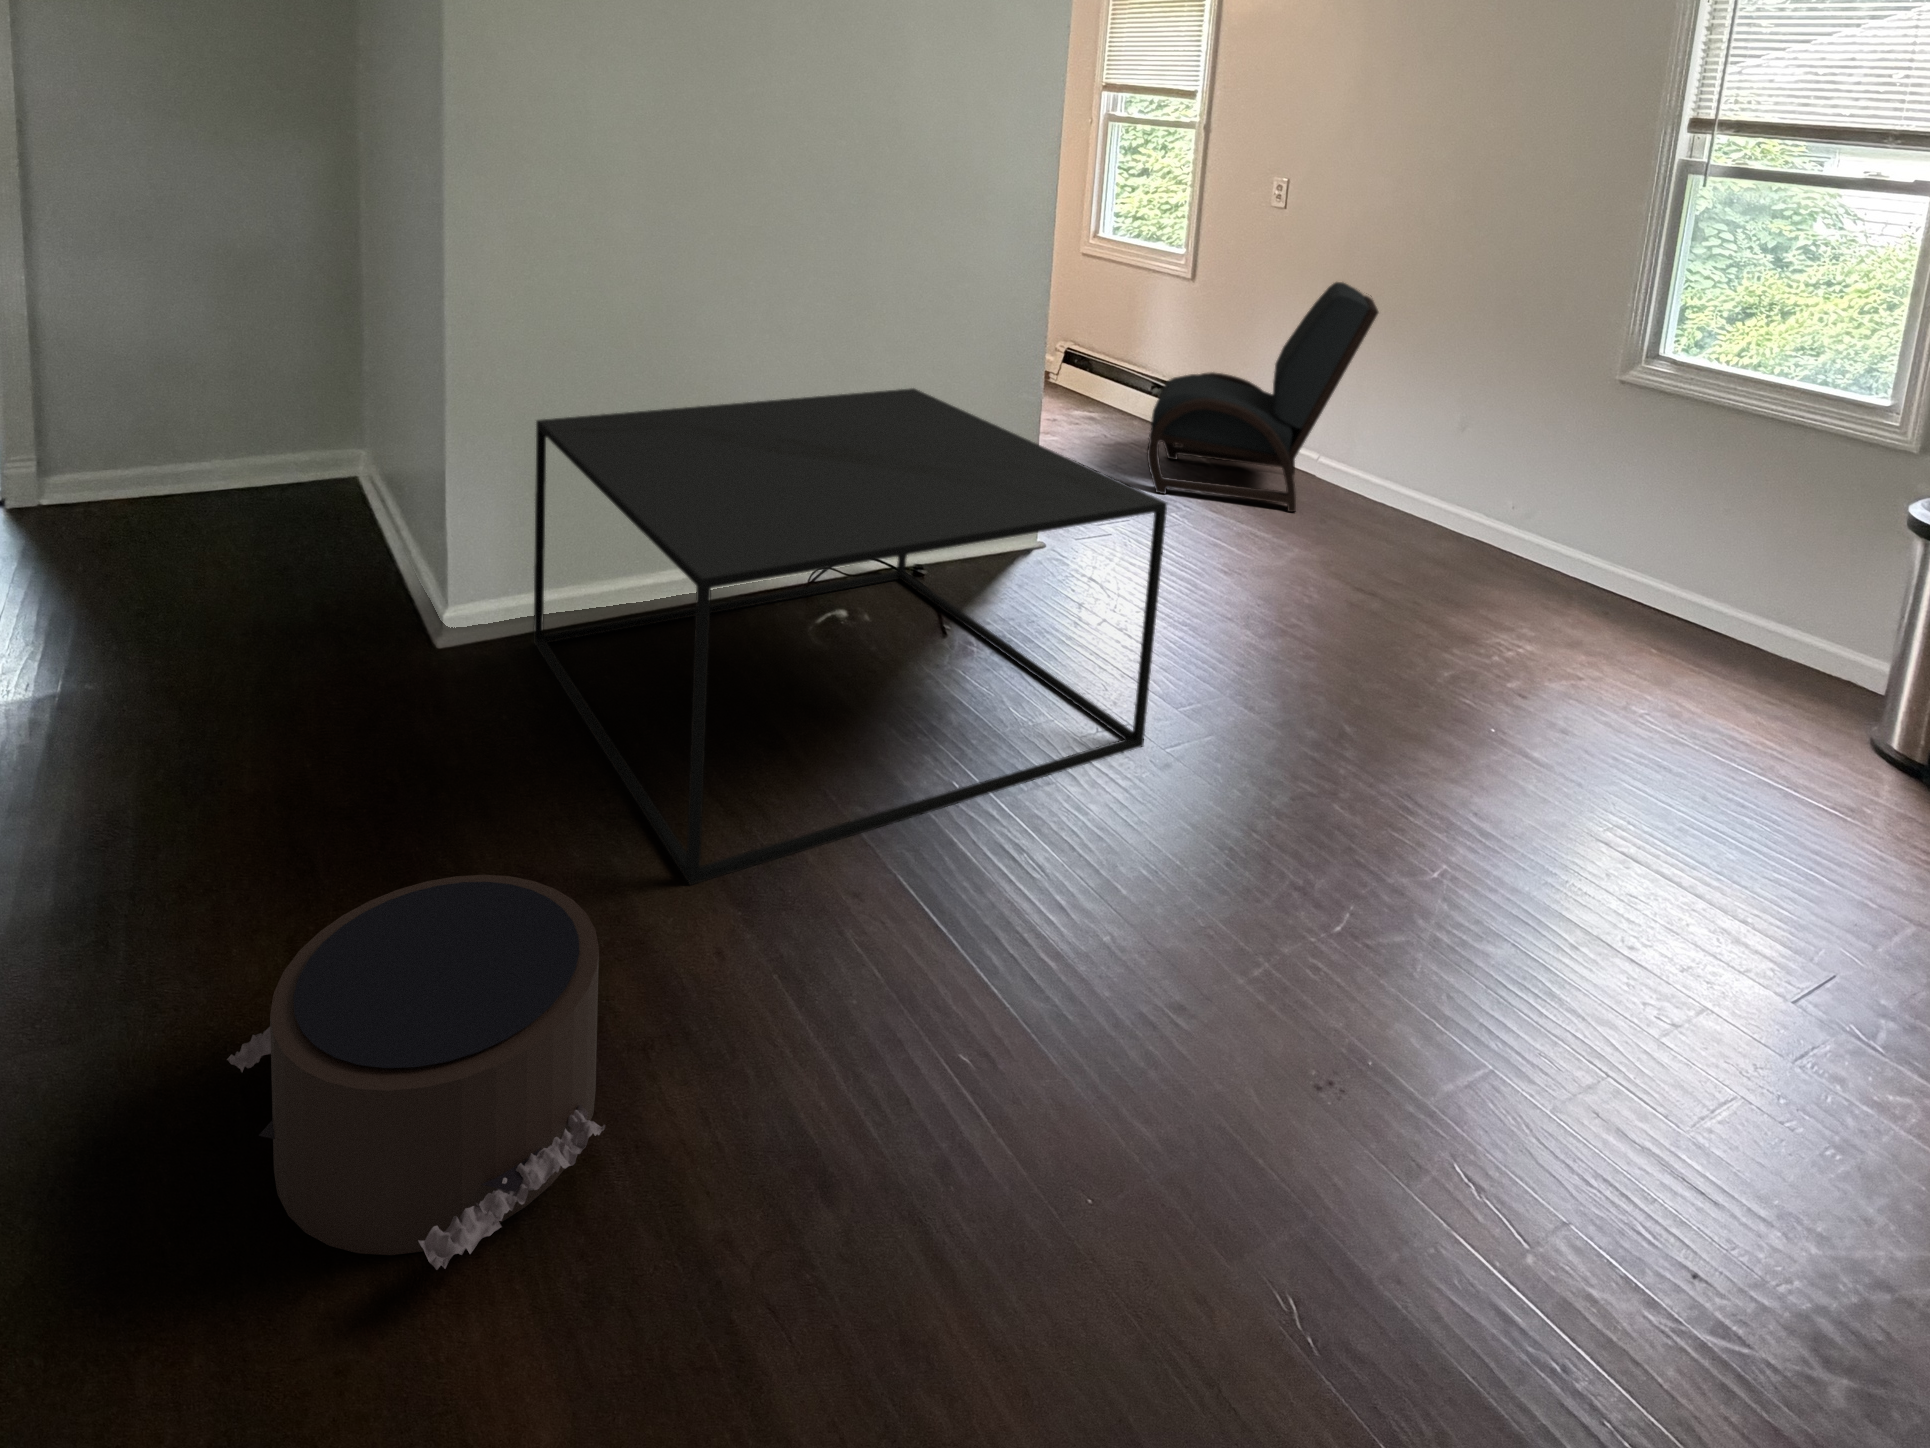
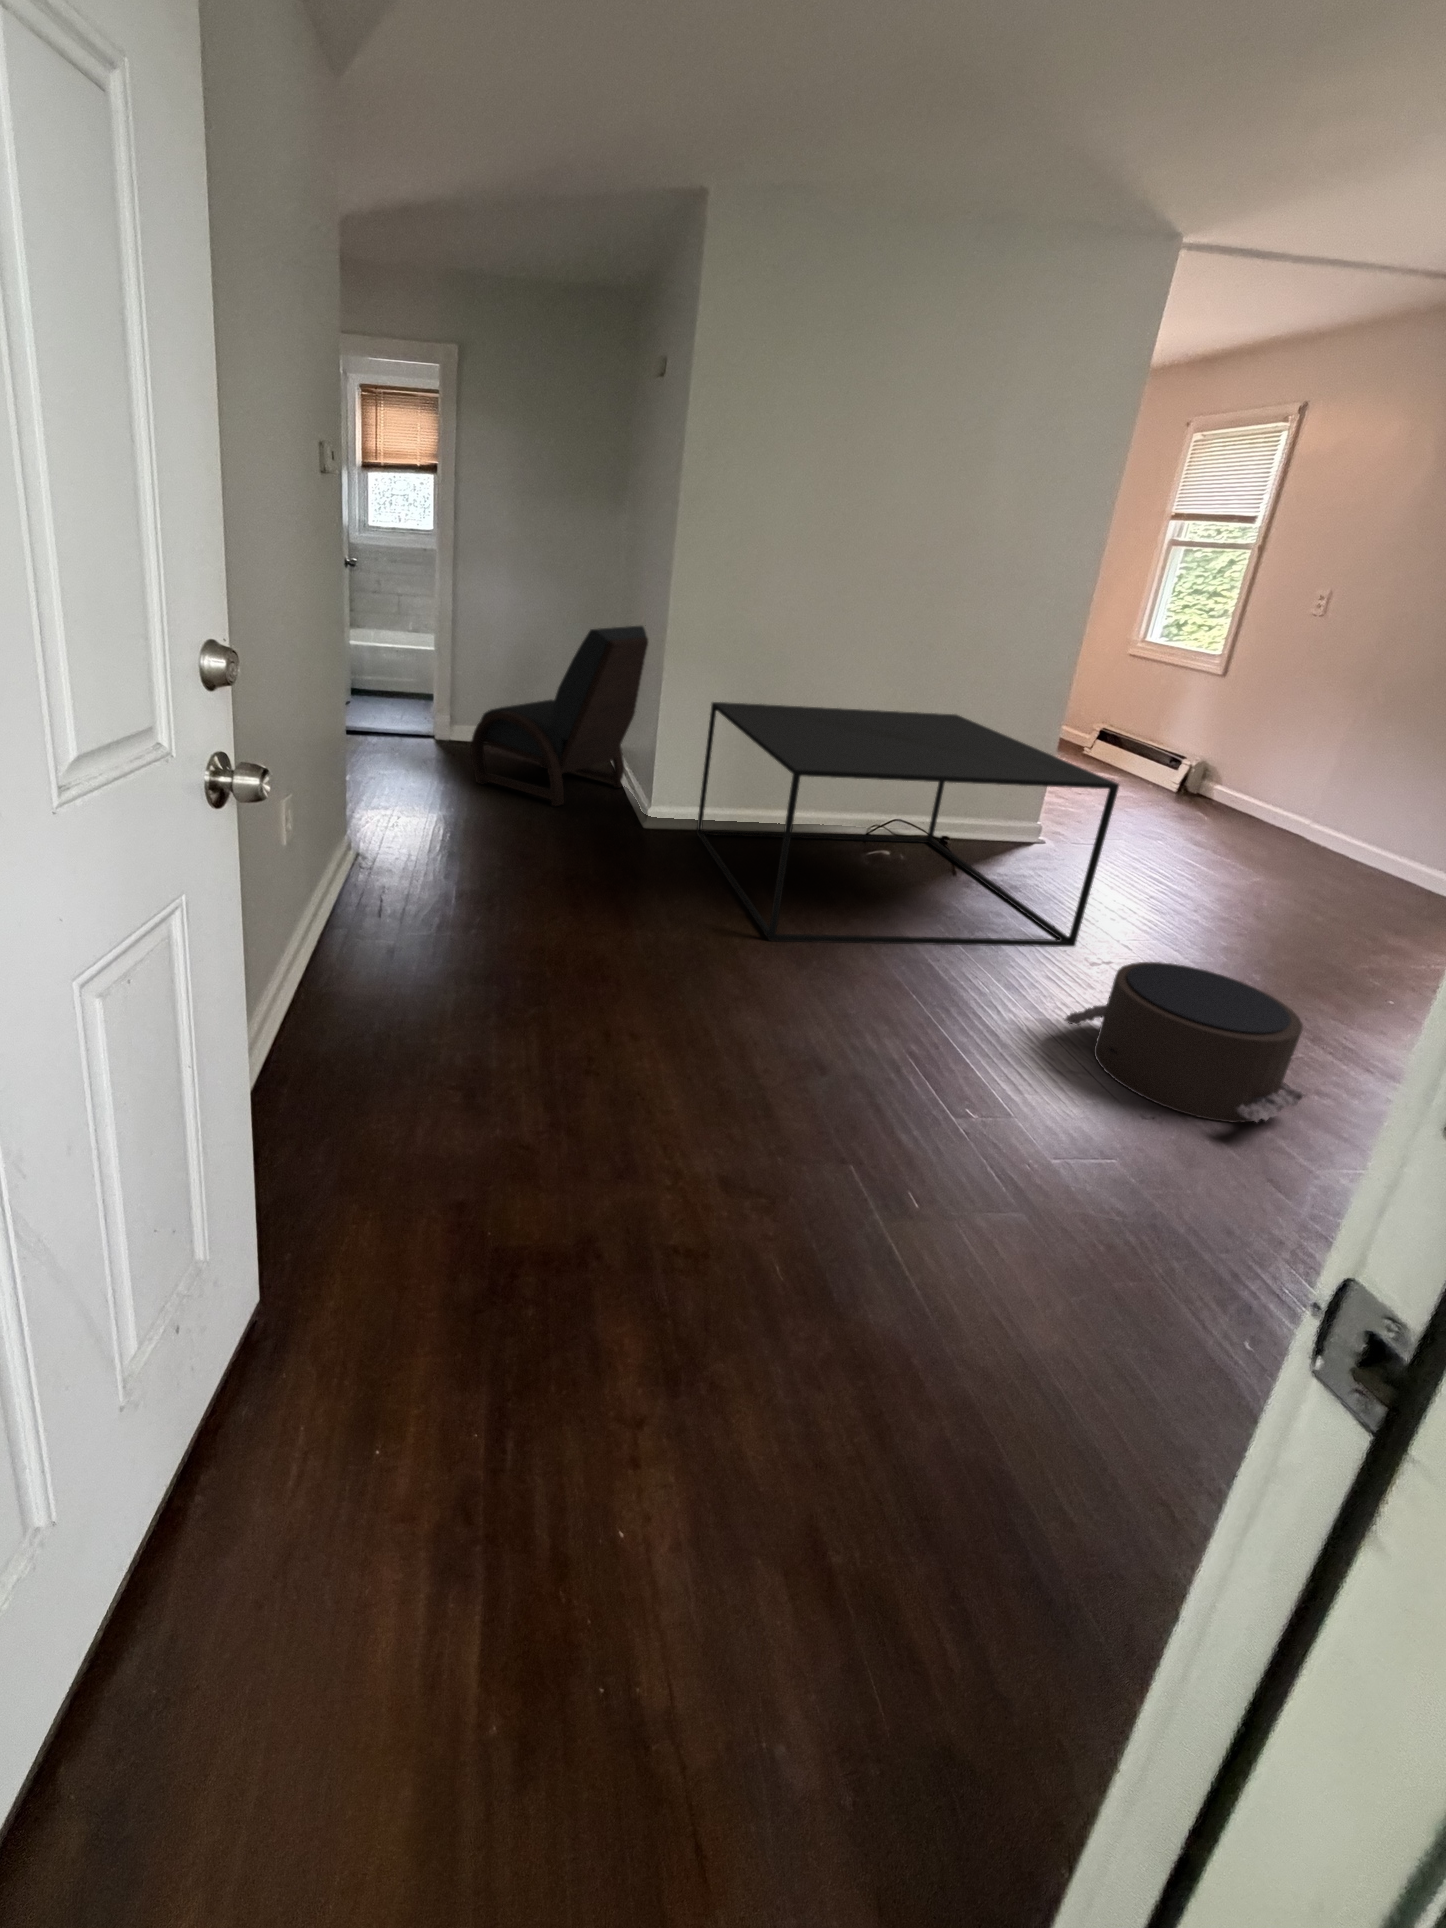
lounge chair: present [1147,282,1379,512] -> present [471,626,648,806]
pouf: present [227,875,605,1270] -> present [1064,962,1306,1123]

